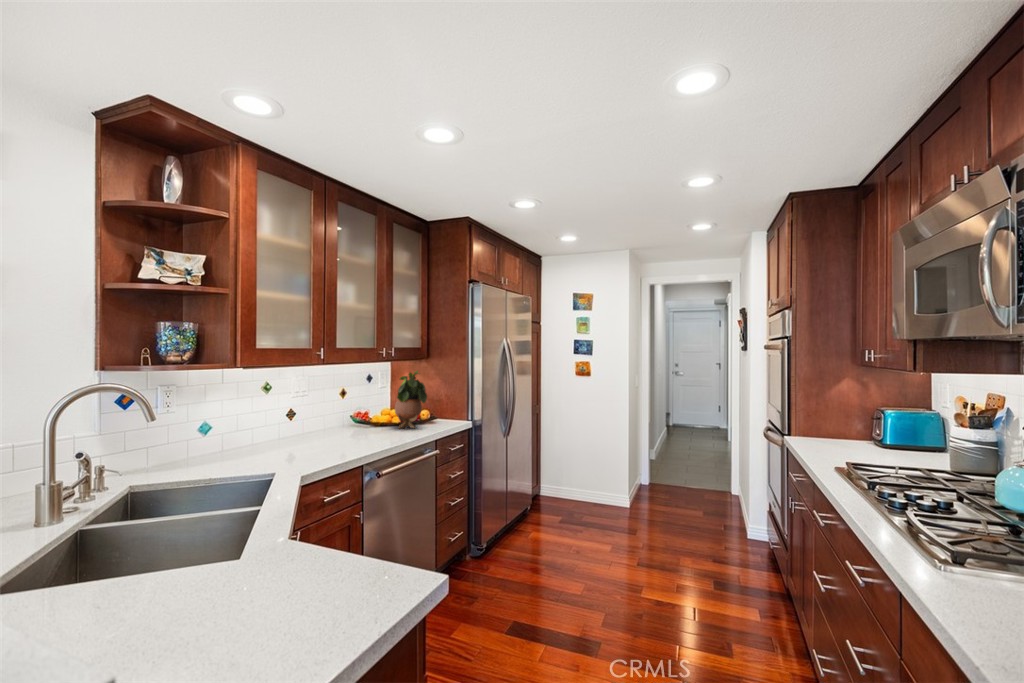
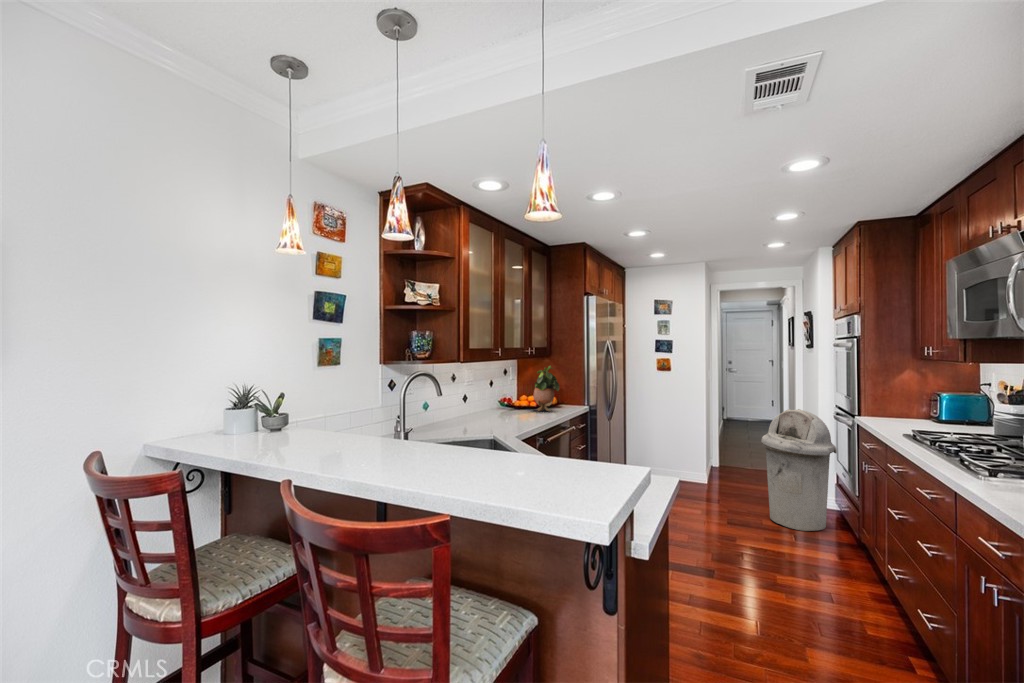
trash can: none [680,424,765,575] -> present [761,409,837,531]

